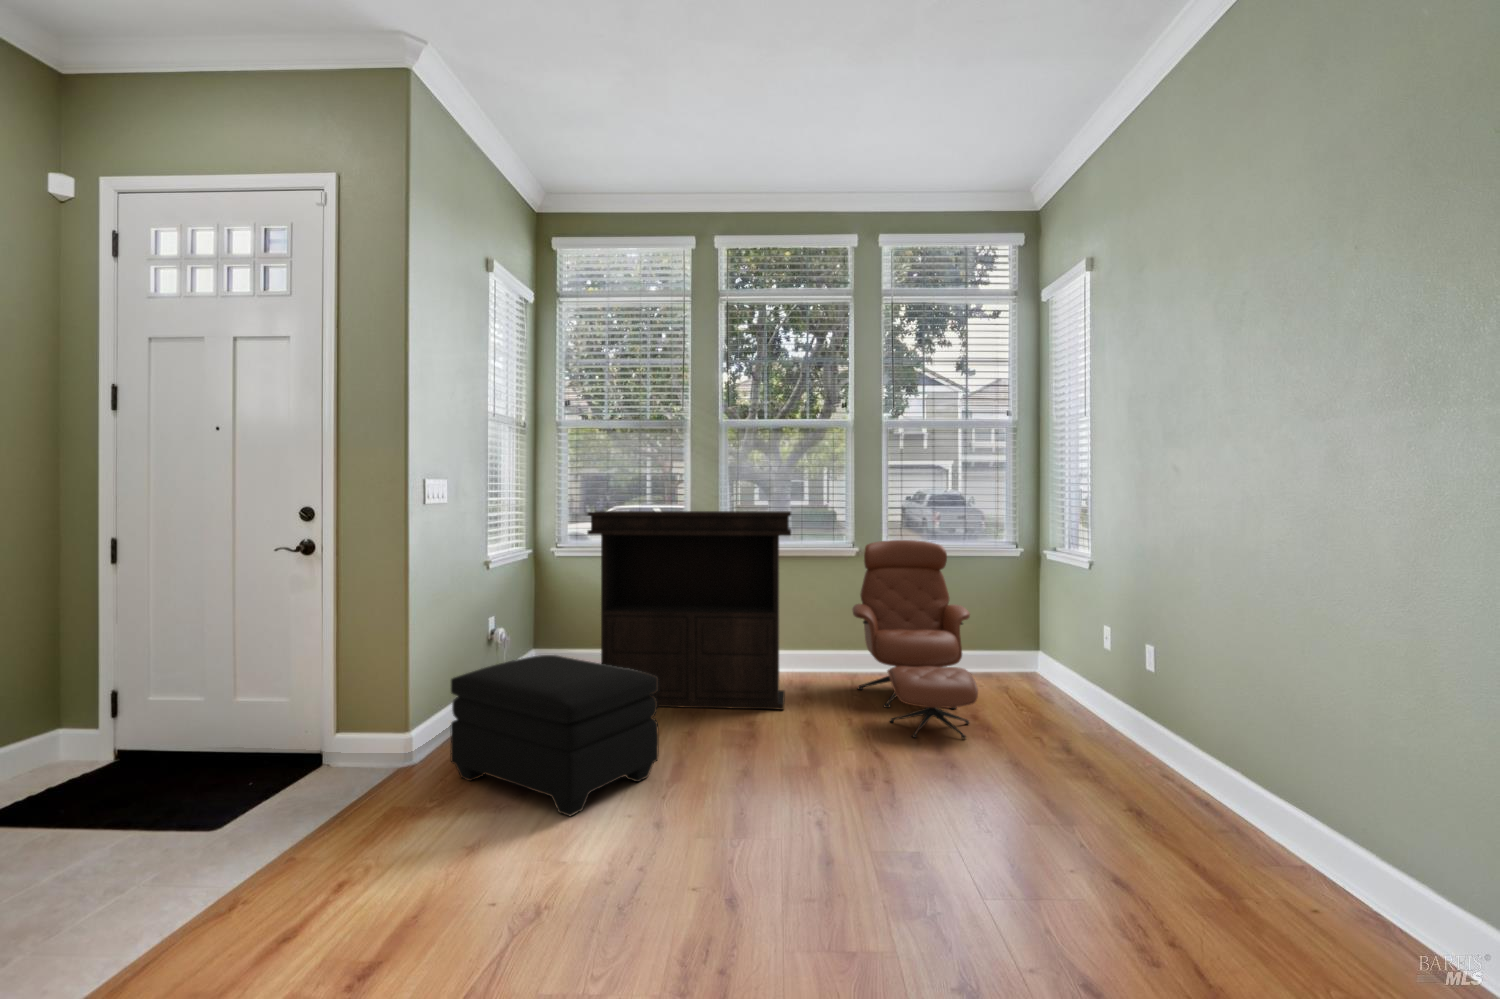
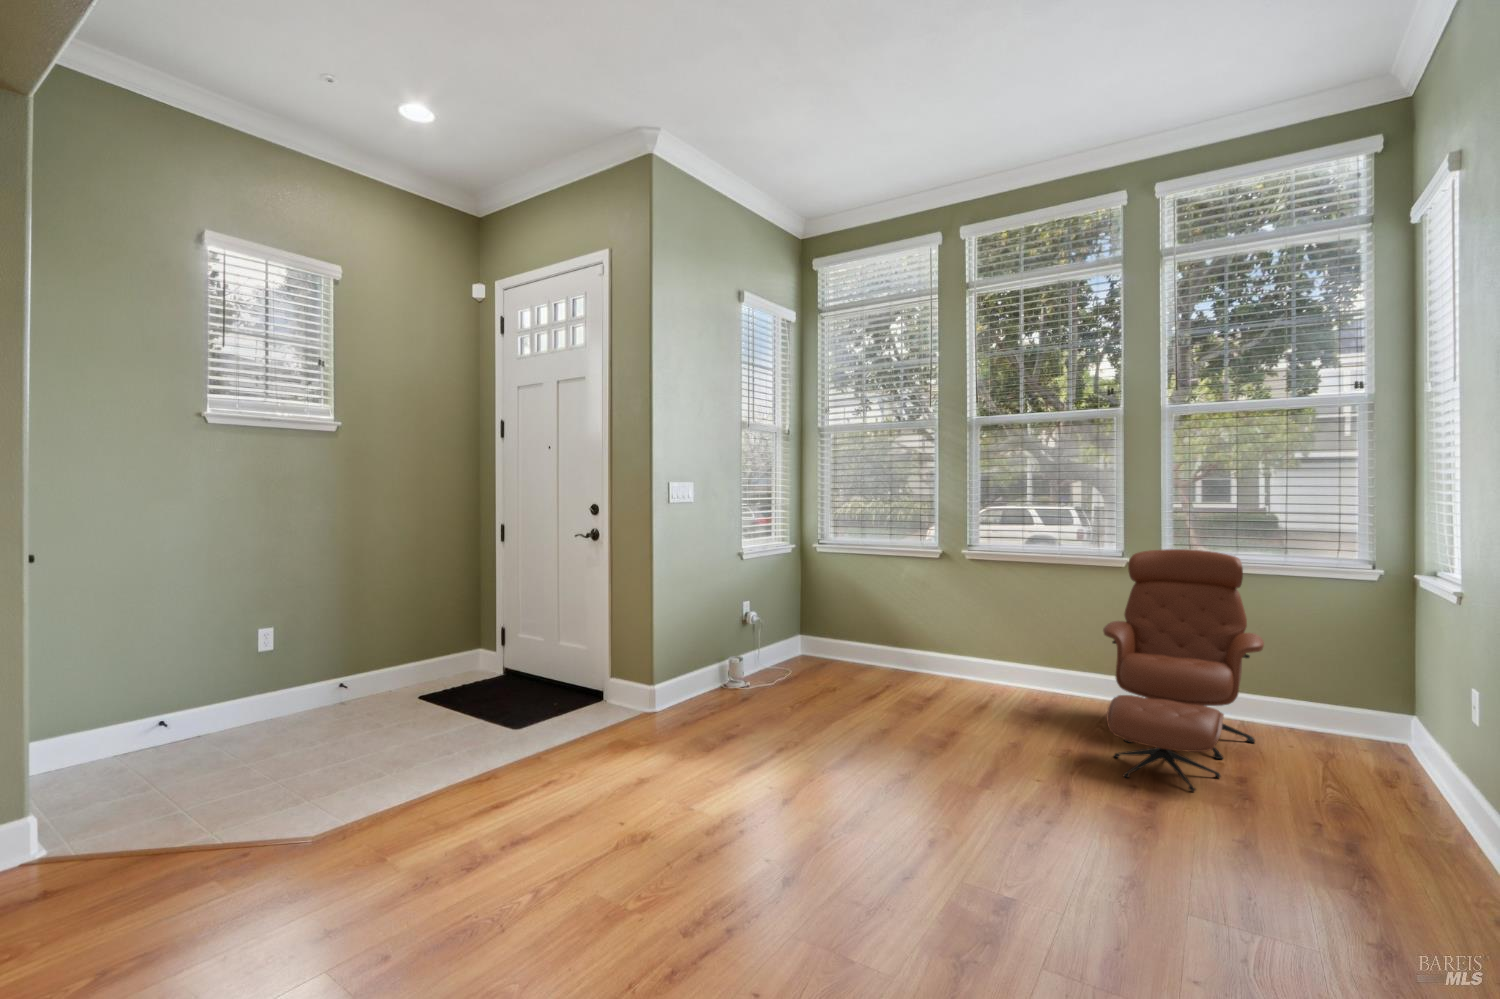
console table: present [587,511,791,710] -> none [817,510,1026,723]
ottoman: present [450,655,659,816] -> none [671,636,822,769]

